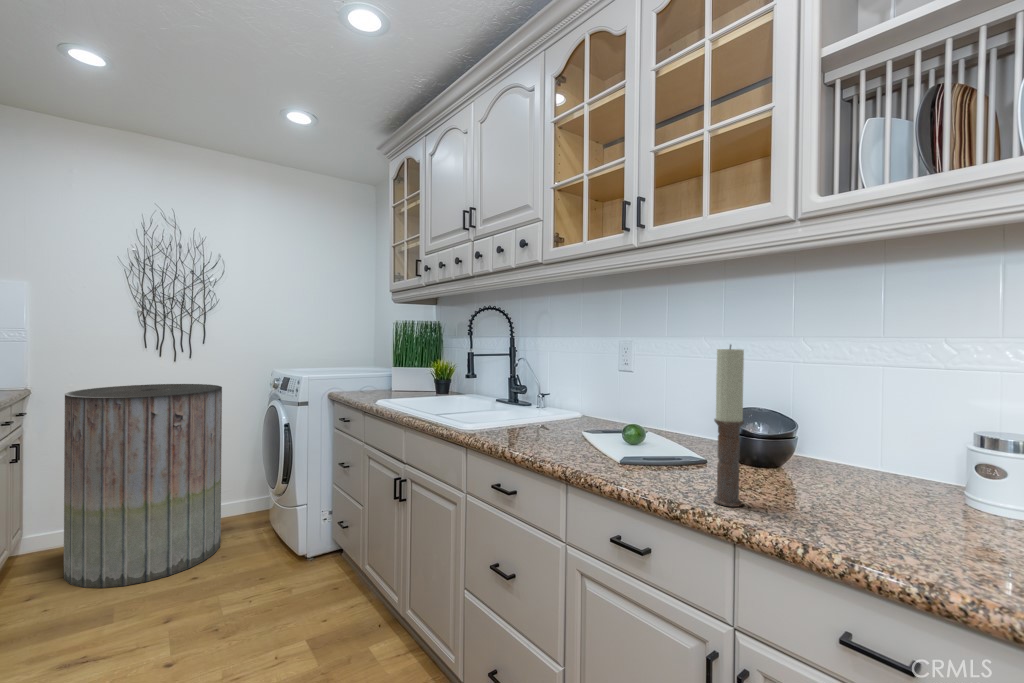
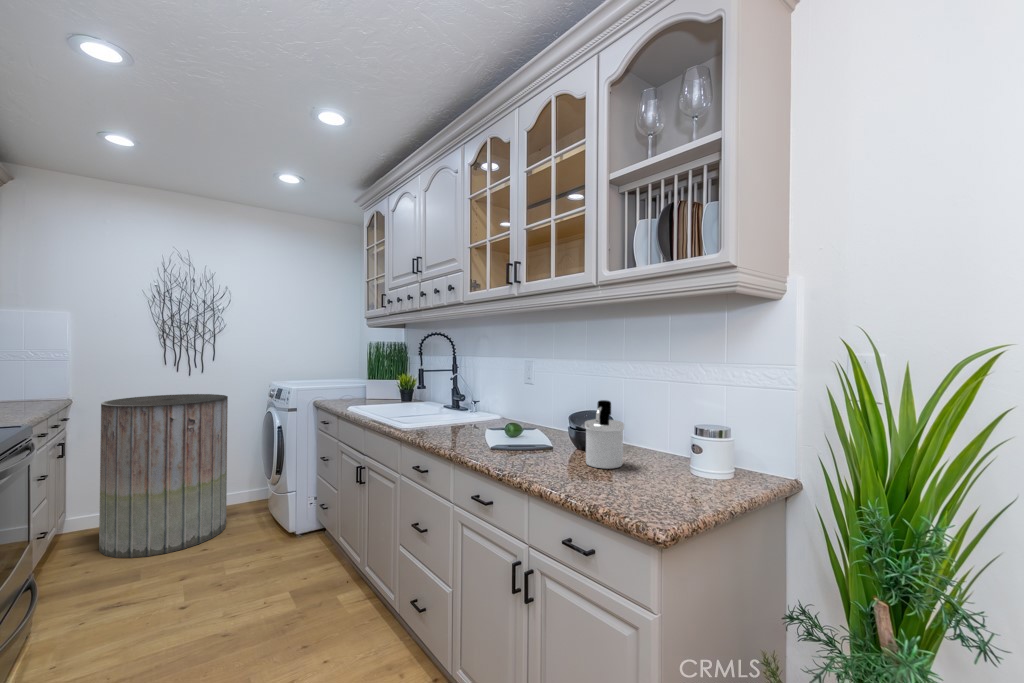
candle: present [713,345,744,507] -> none [527,370,544,472]
soap dispenser: none [784,394,854,500] -> present [585,400,624,469]

